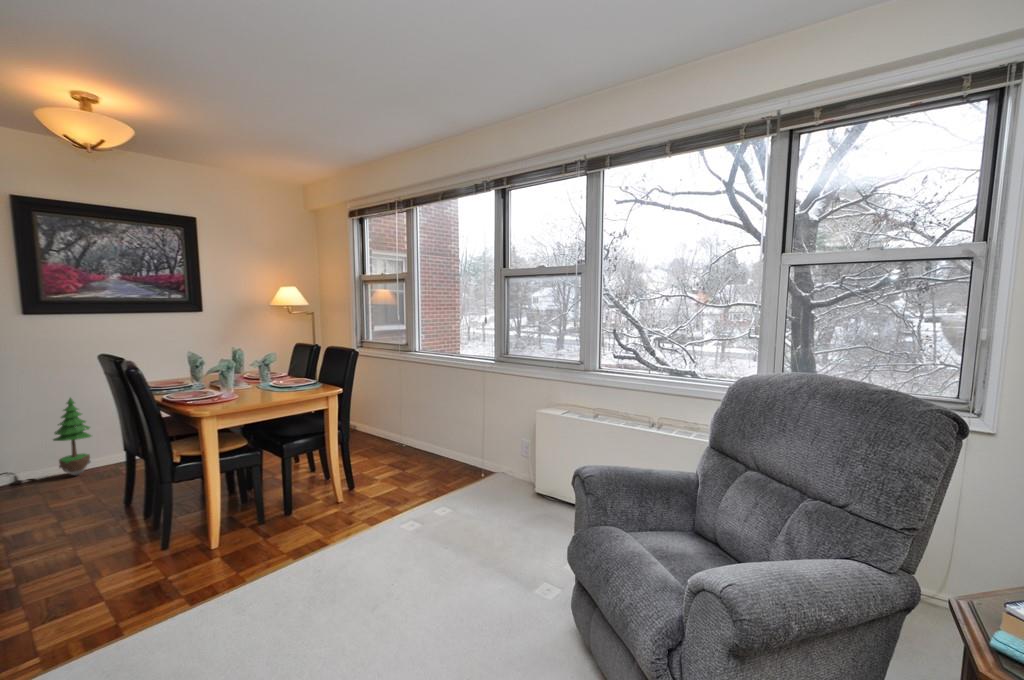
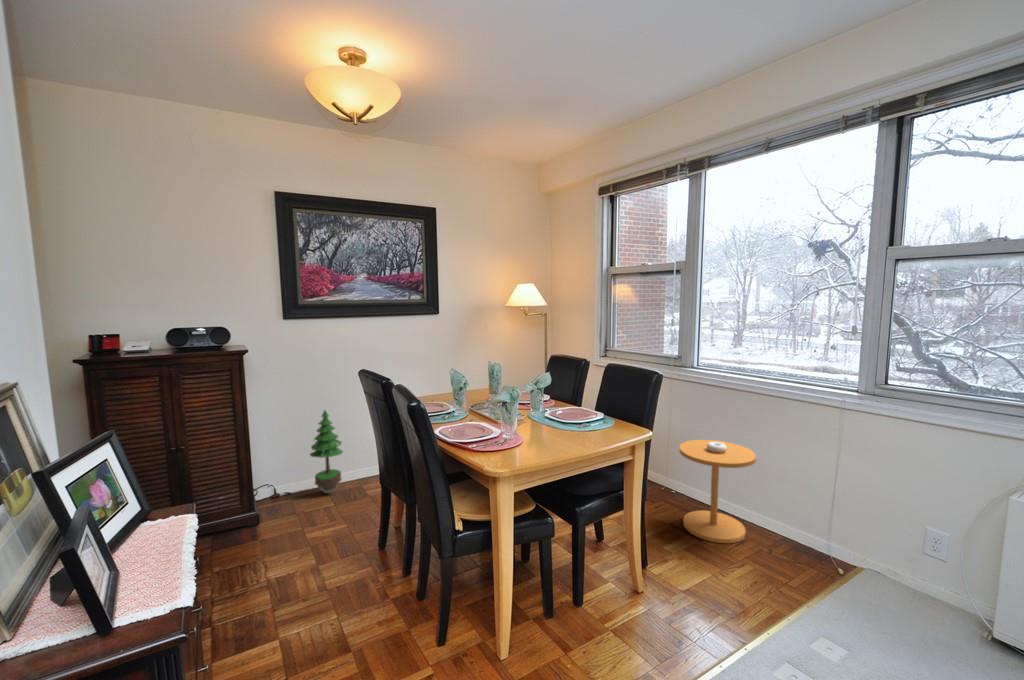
side table: none [388,401,439,470] -> present [679,440,756,543]

